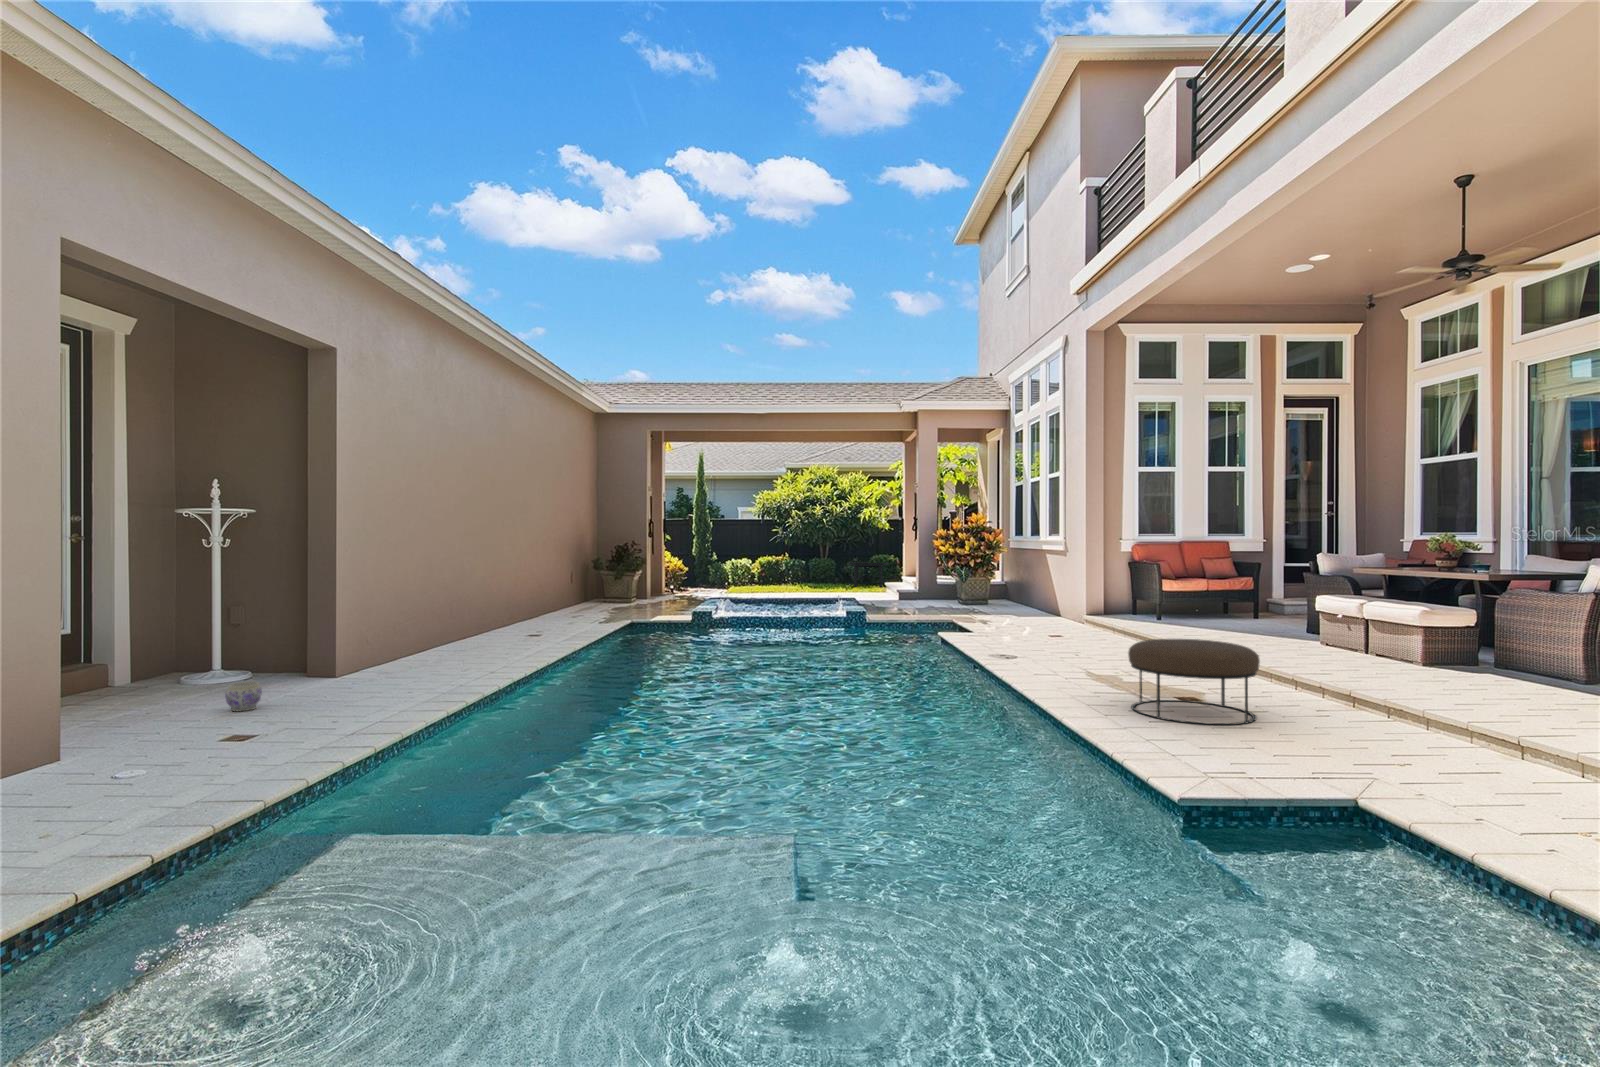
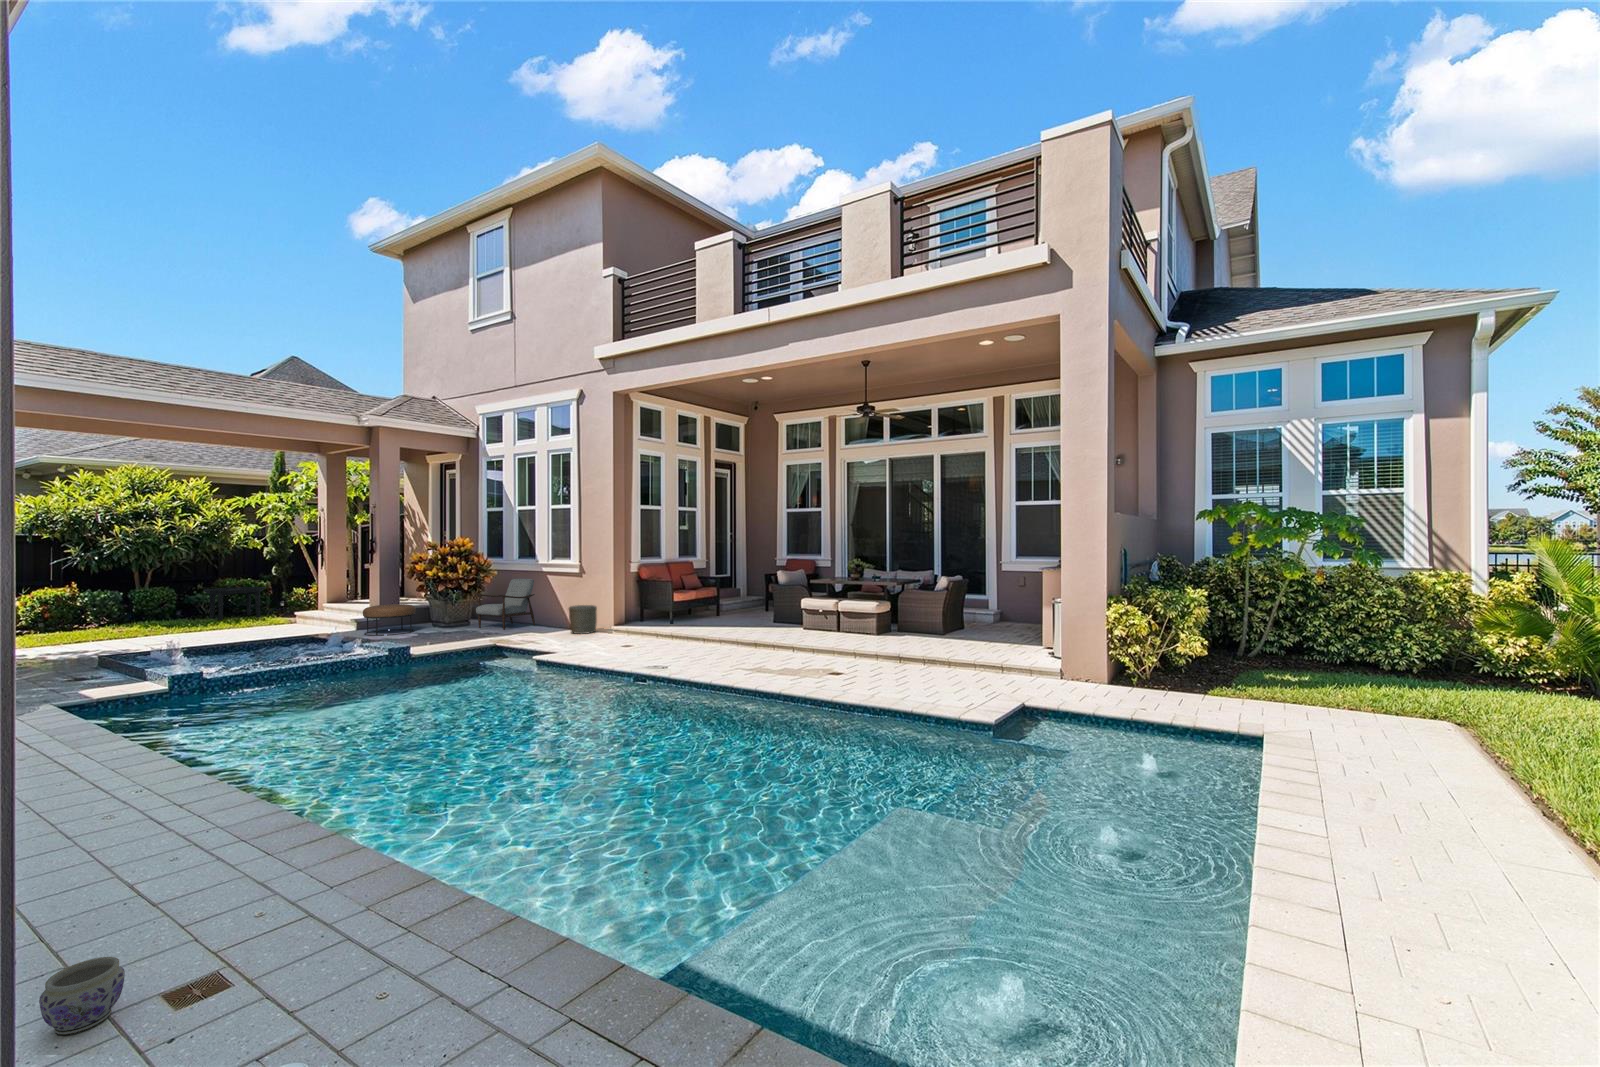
chair: none [982,559,1040,611] -> present [475,579,535,630]
woven basket: none [1041,589,1075,622] -> present [569,605,597,634]
ottoman: present [1128,639,1260,725] -> present [363,604,416,636]

